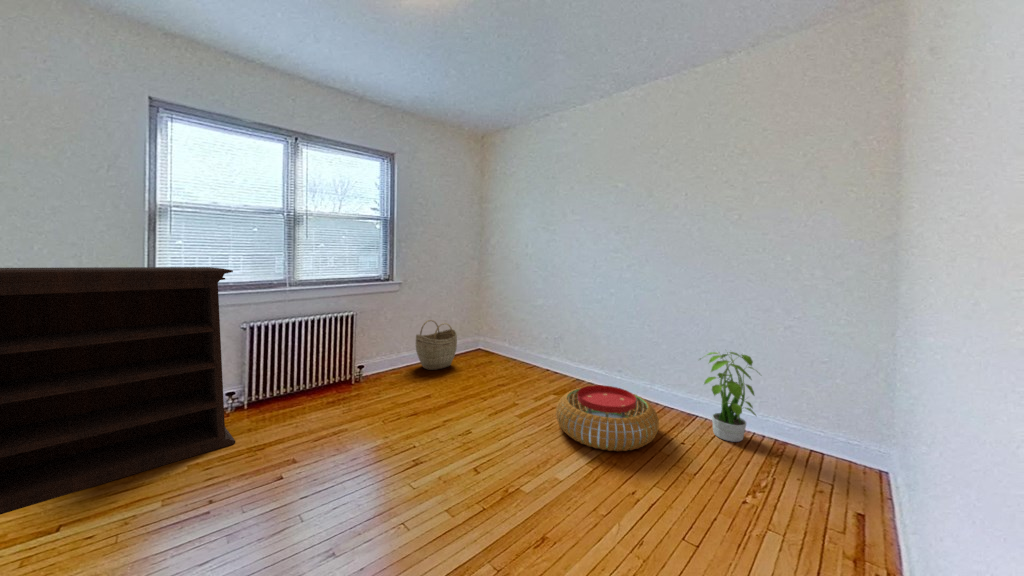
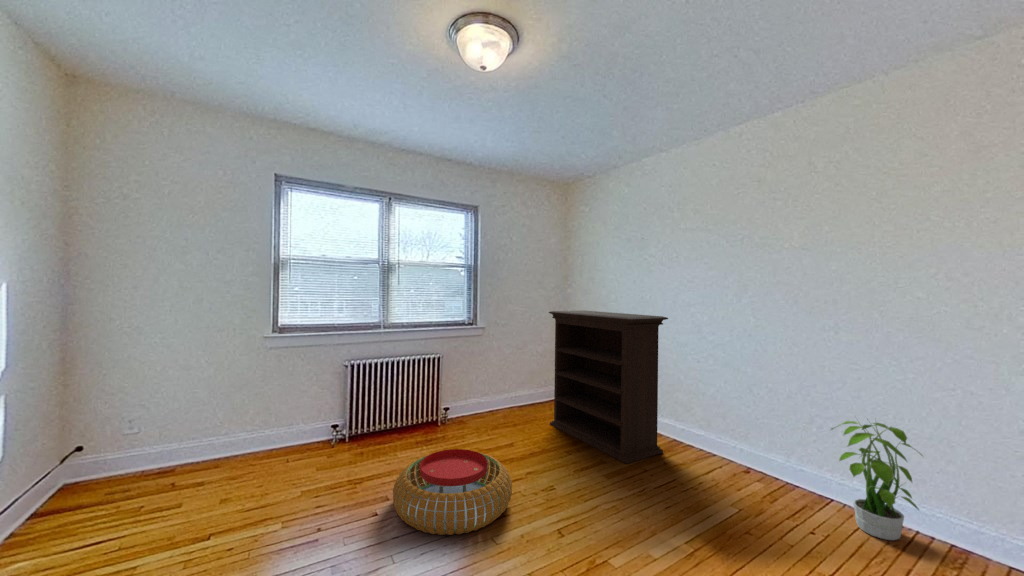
bookshelf: present [0,267,235,515] -> present [549,310,668,464]
woven basket: present [416,320,457,370] -> none [499,363,541,417]
pouf: present [556,385,659,451] -> present [393,449,512,535]

